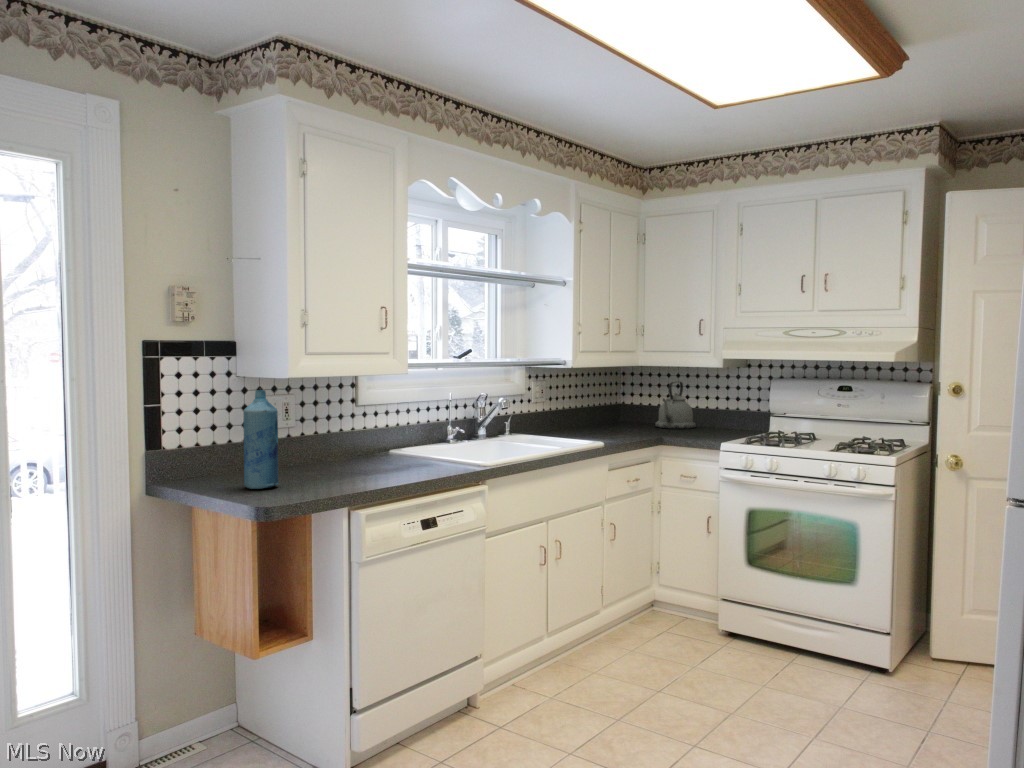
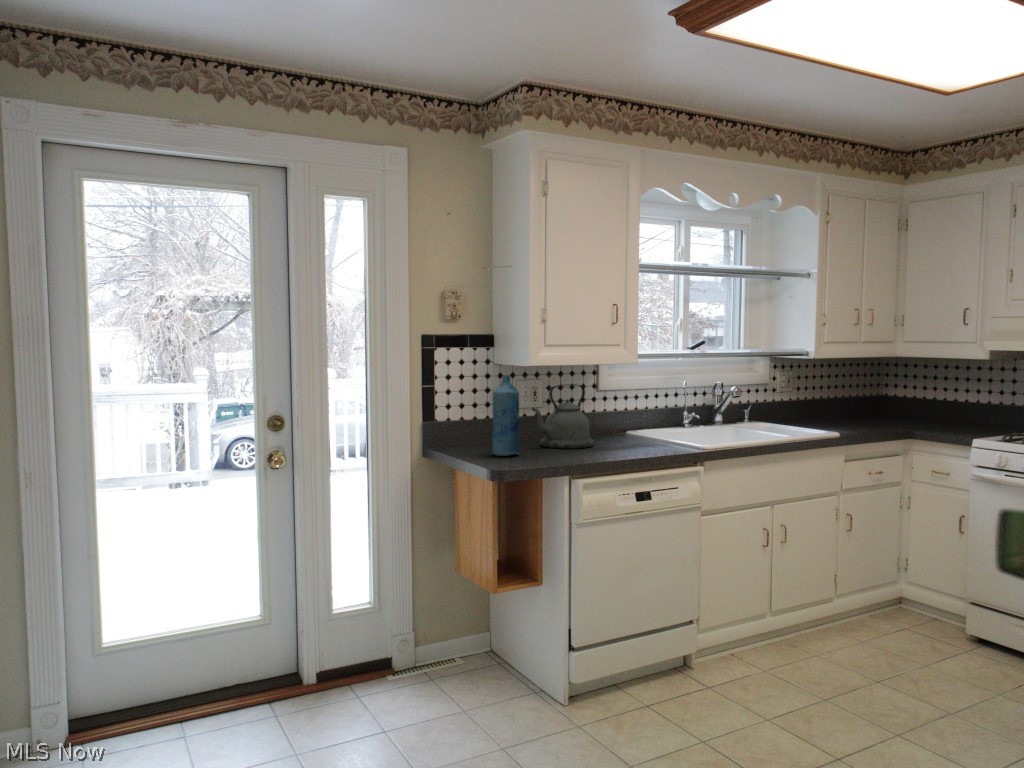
kettle: present [655,381,696,429] -> present [532,384,594,449]

